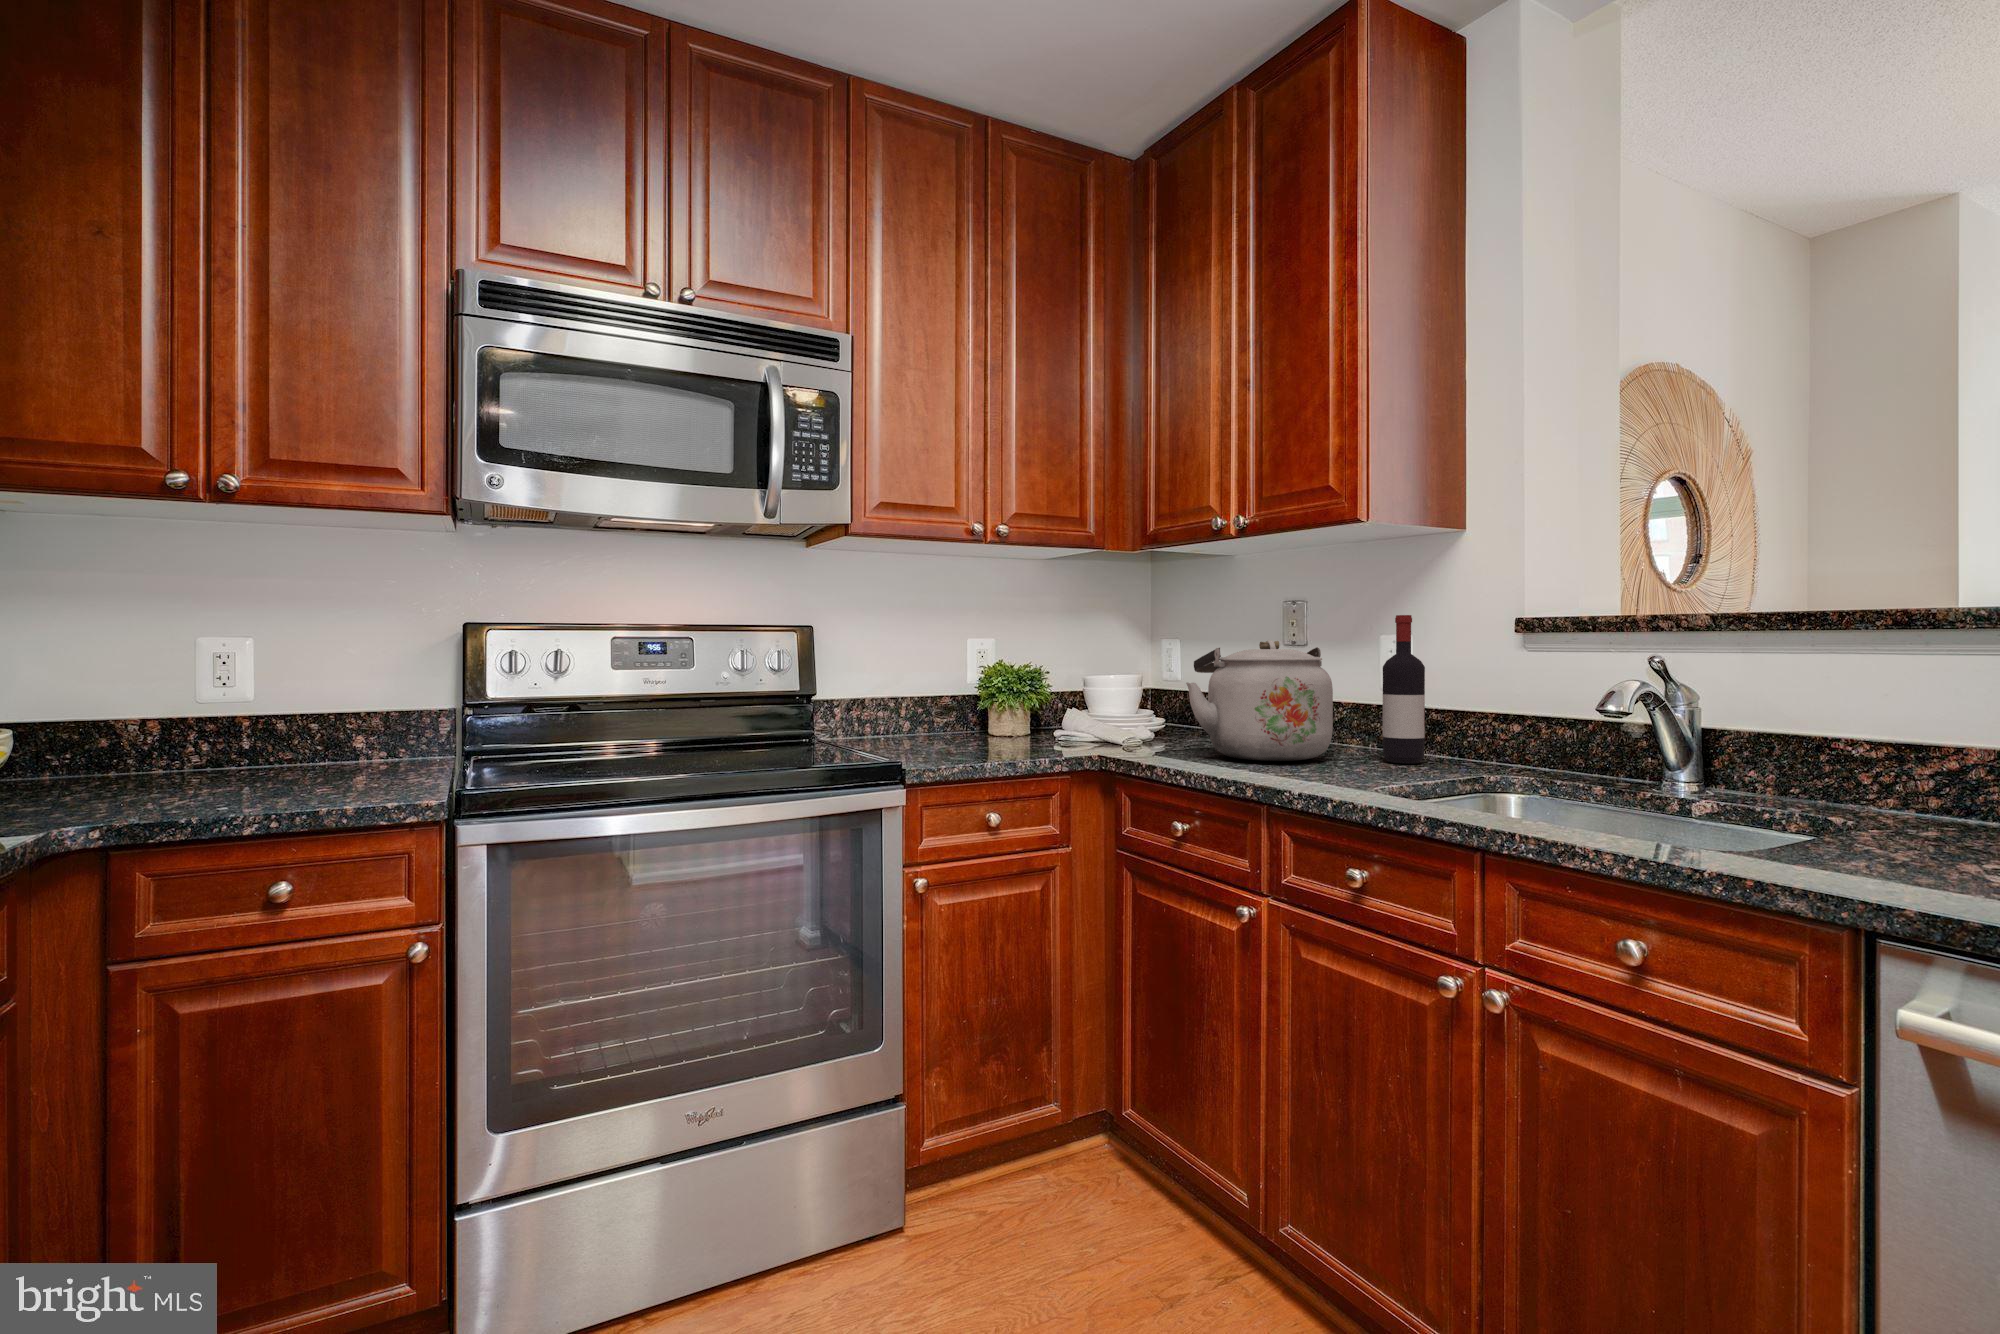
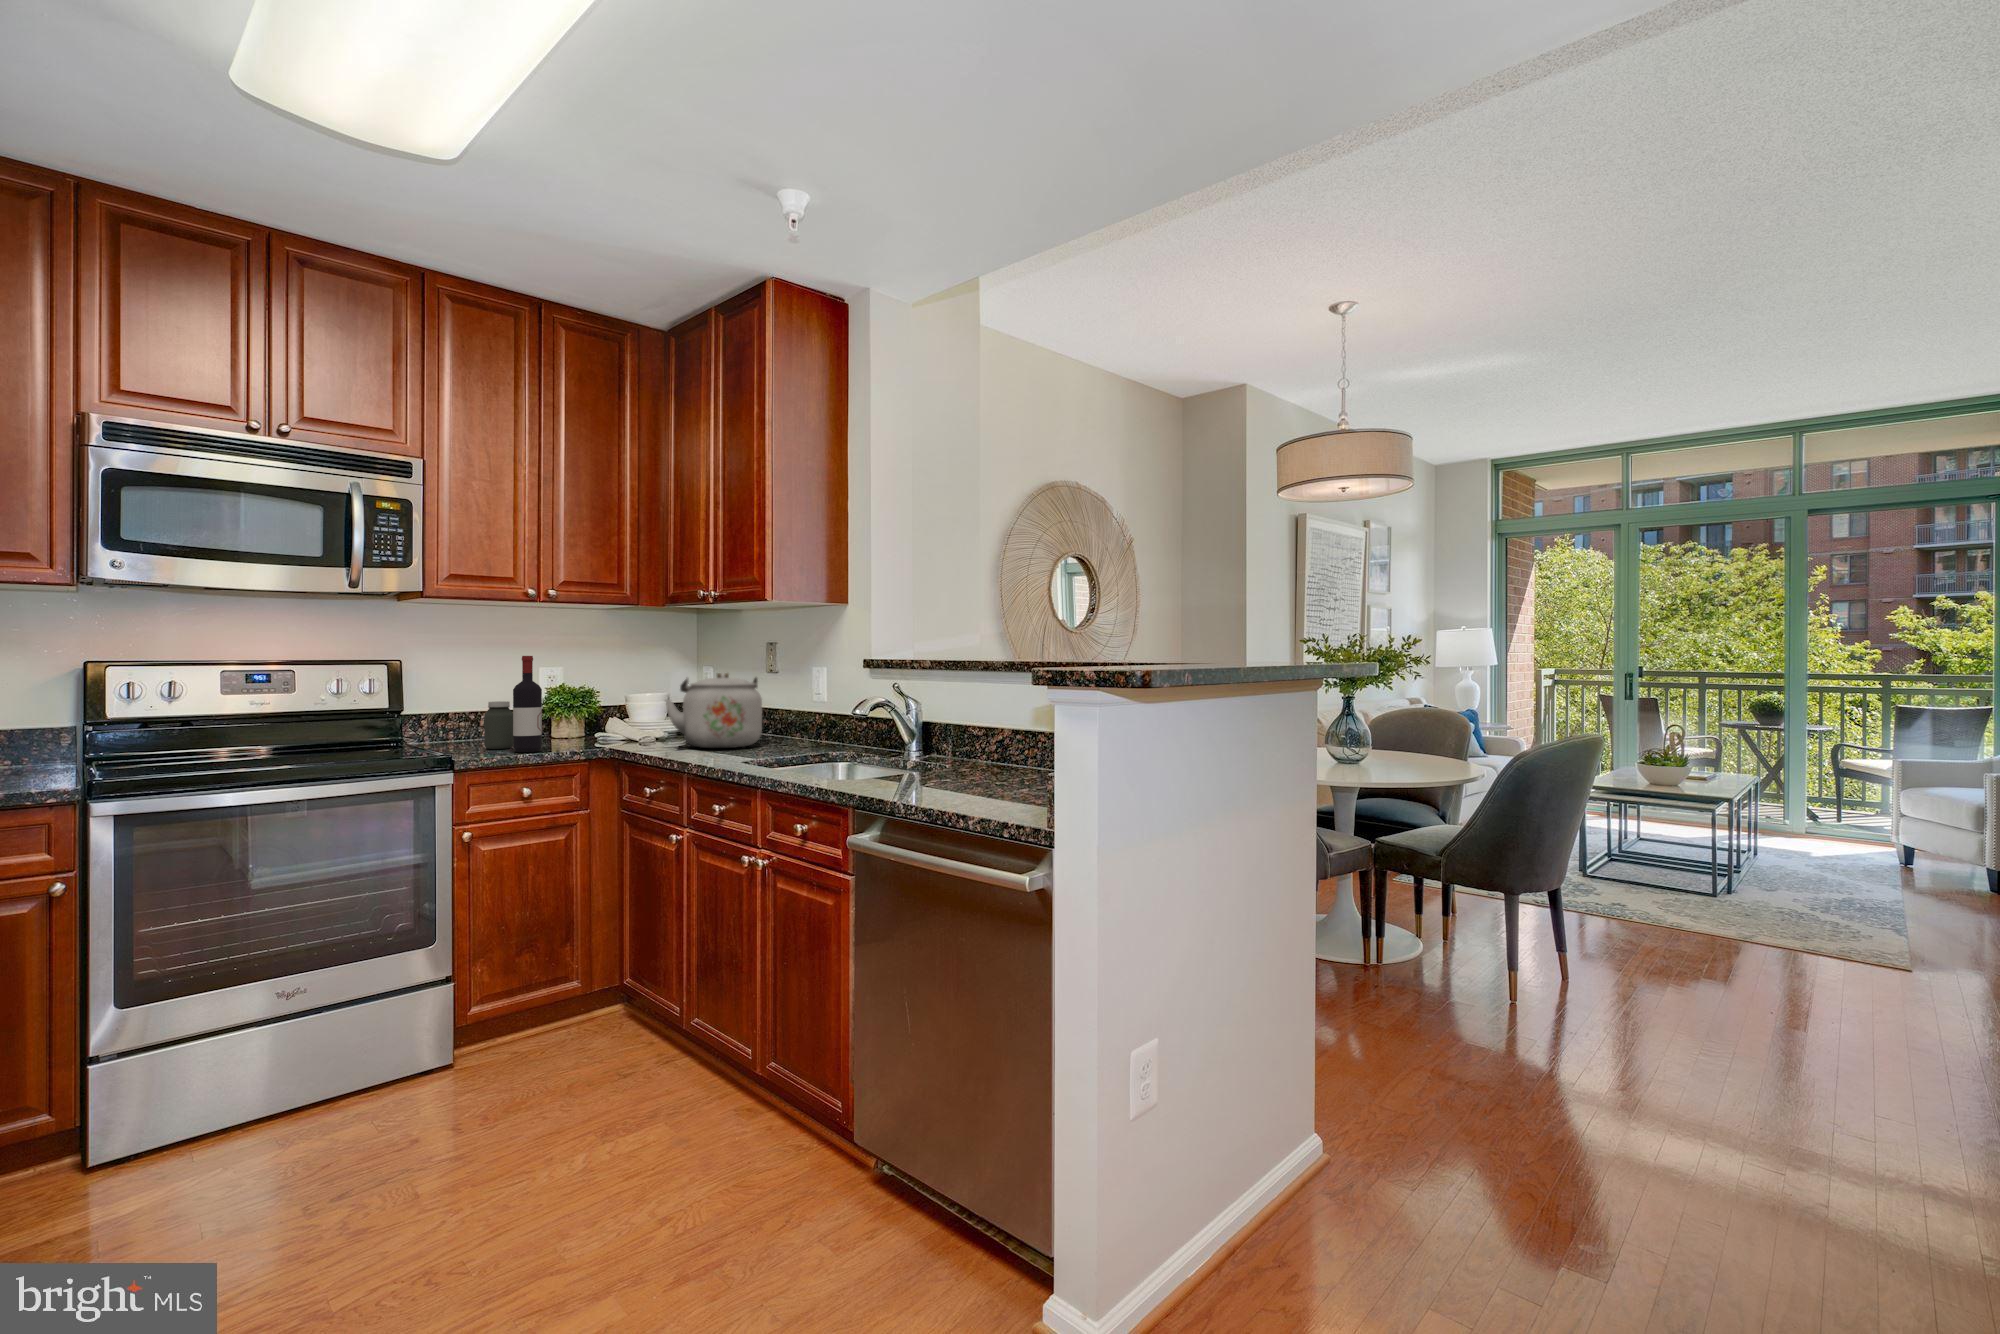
wine bottle: present [1383,615,1425,764] -> present [513,656,542,752]
jar: none [928,684,965,753] -> present [484,701,513,749]

